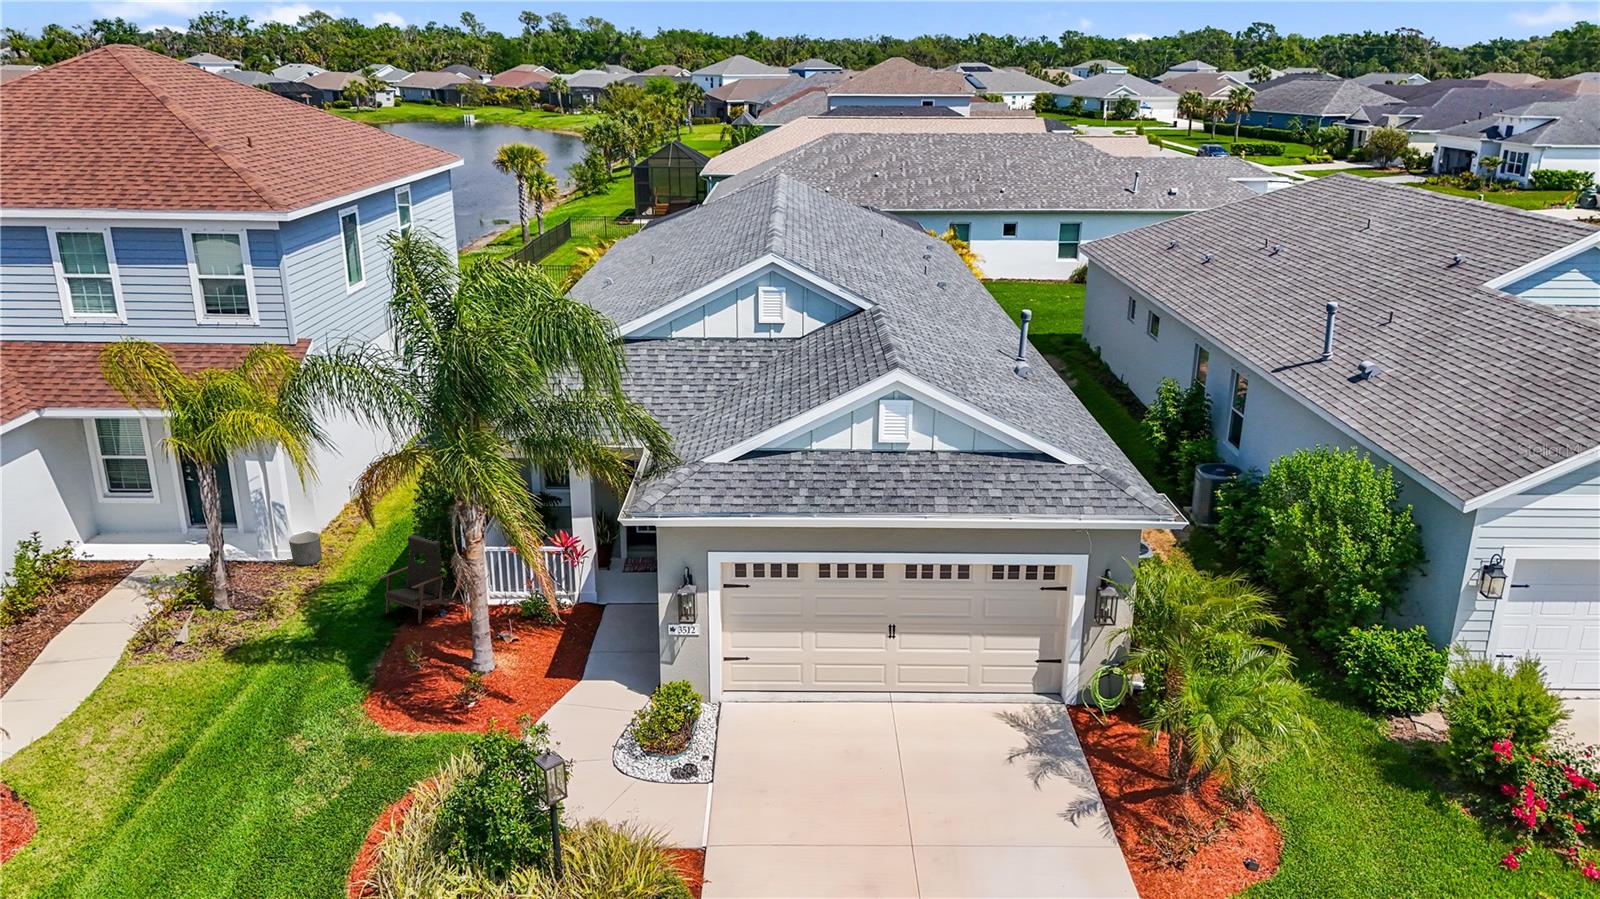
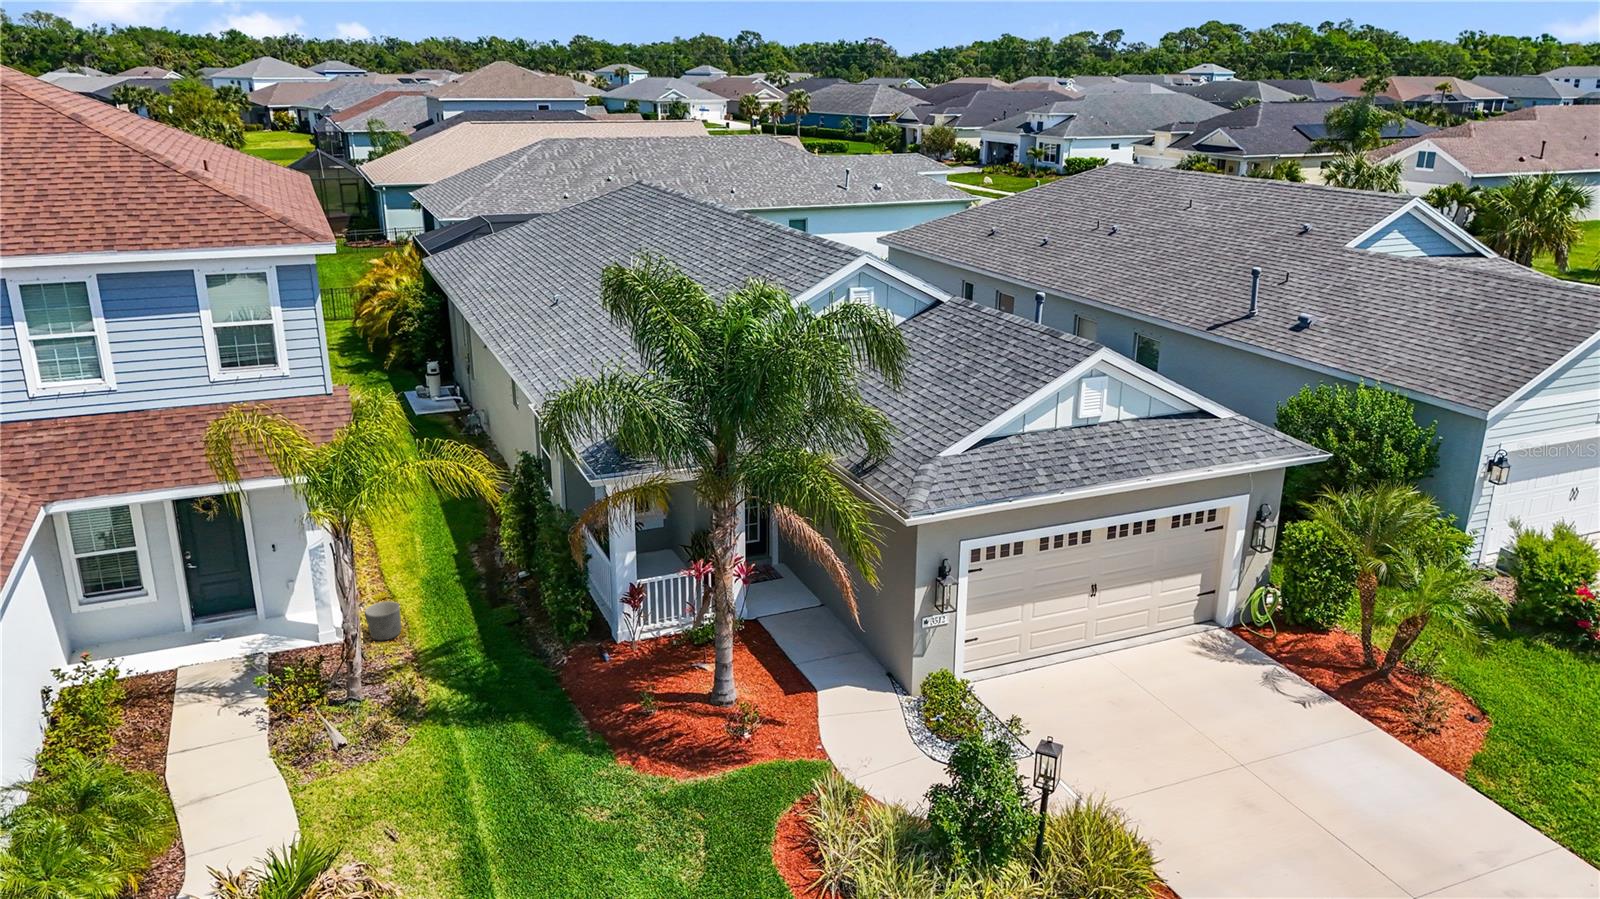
lounge chair: present [379,535,449,623] -> none [531,582,601,675]

